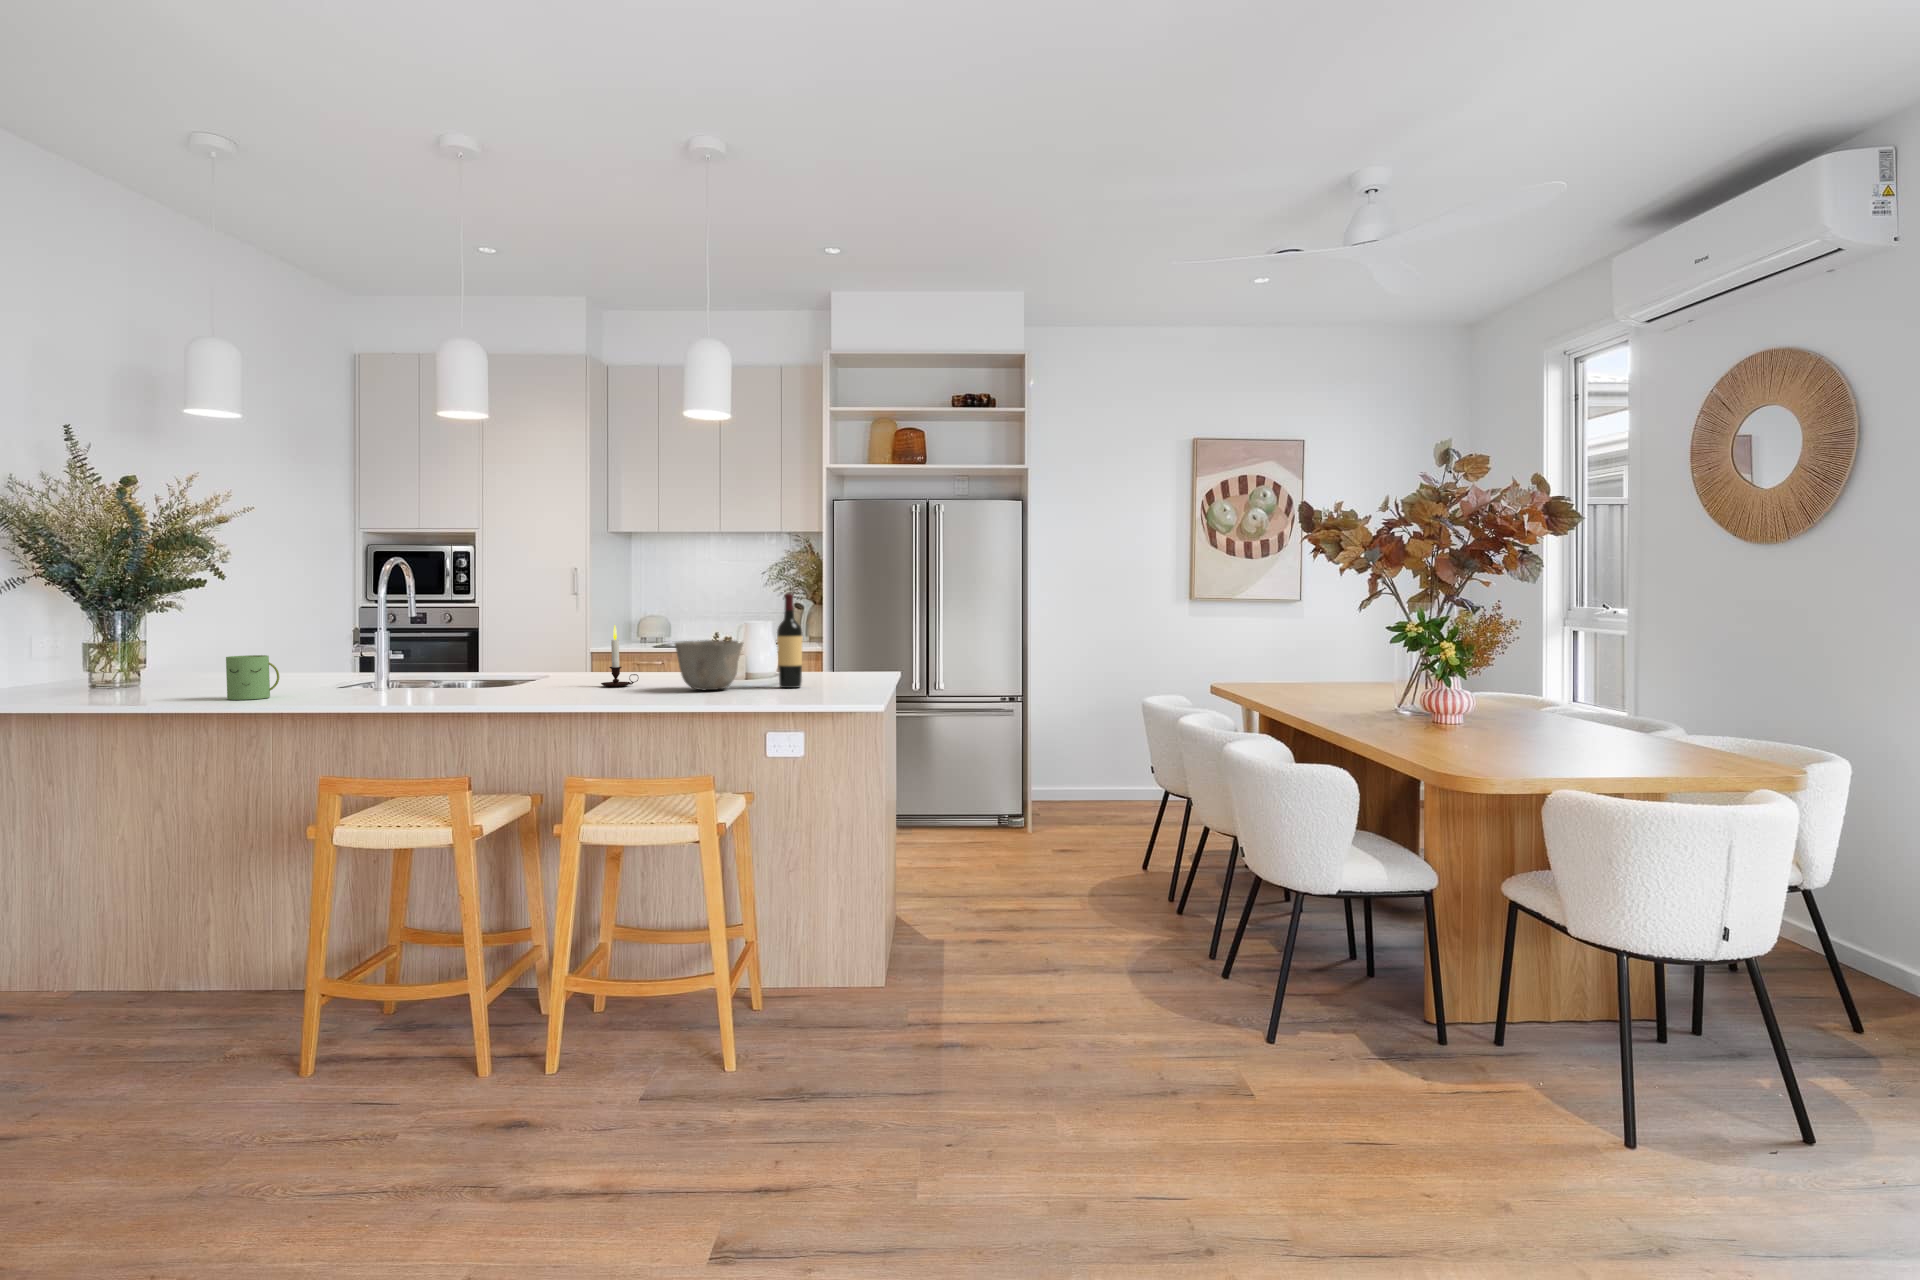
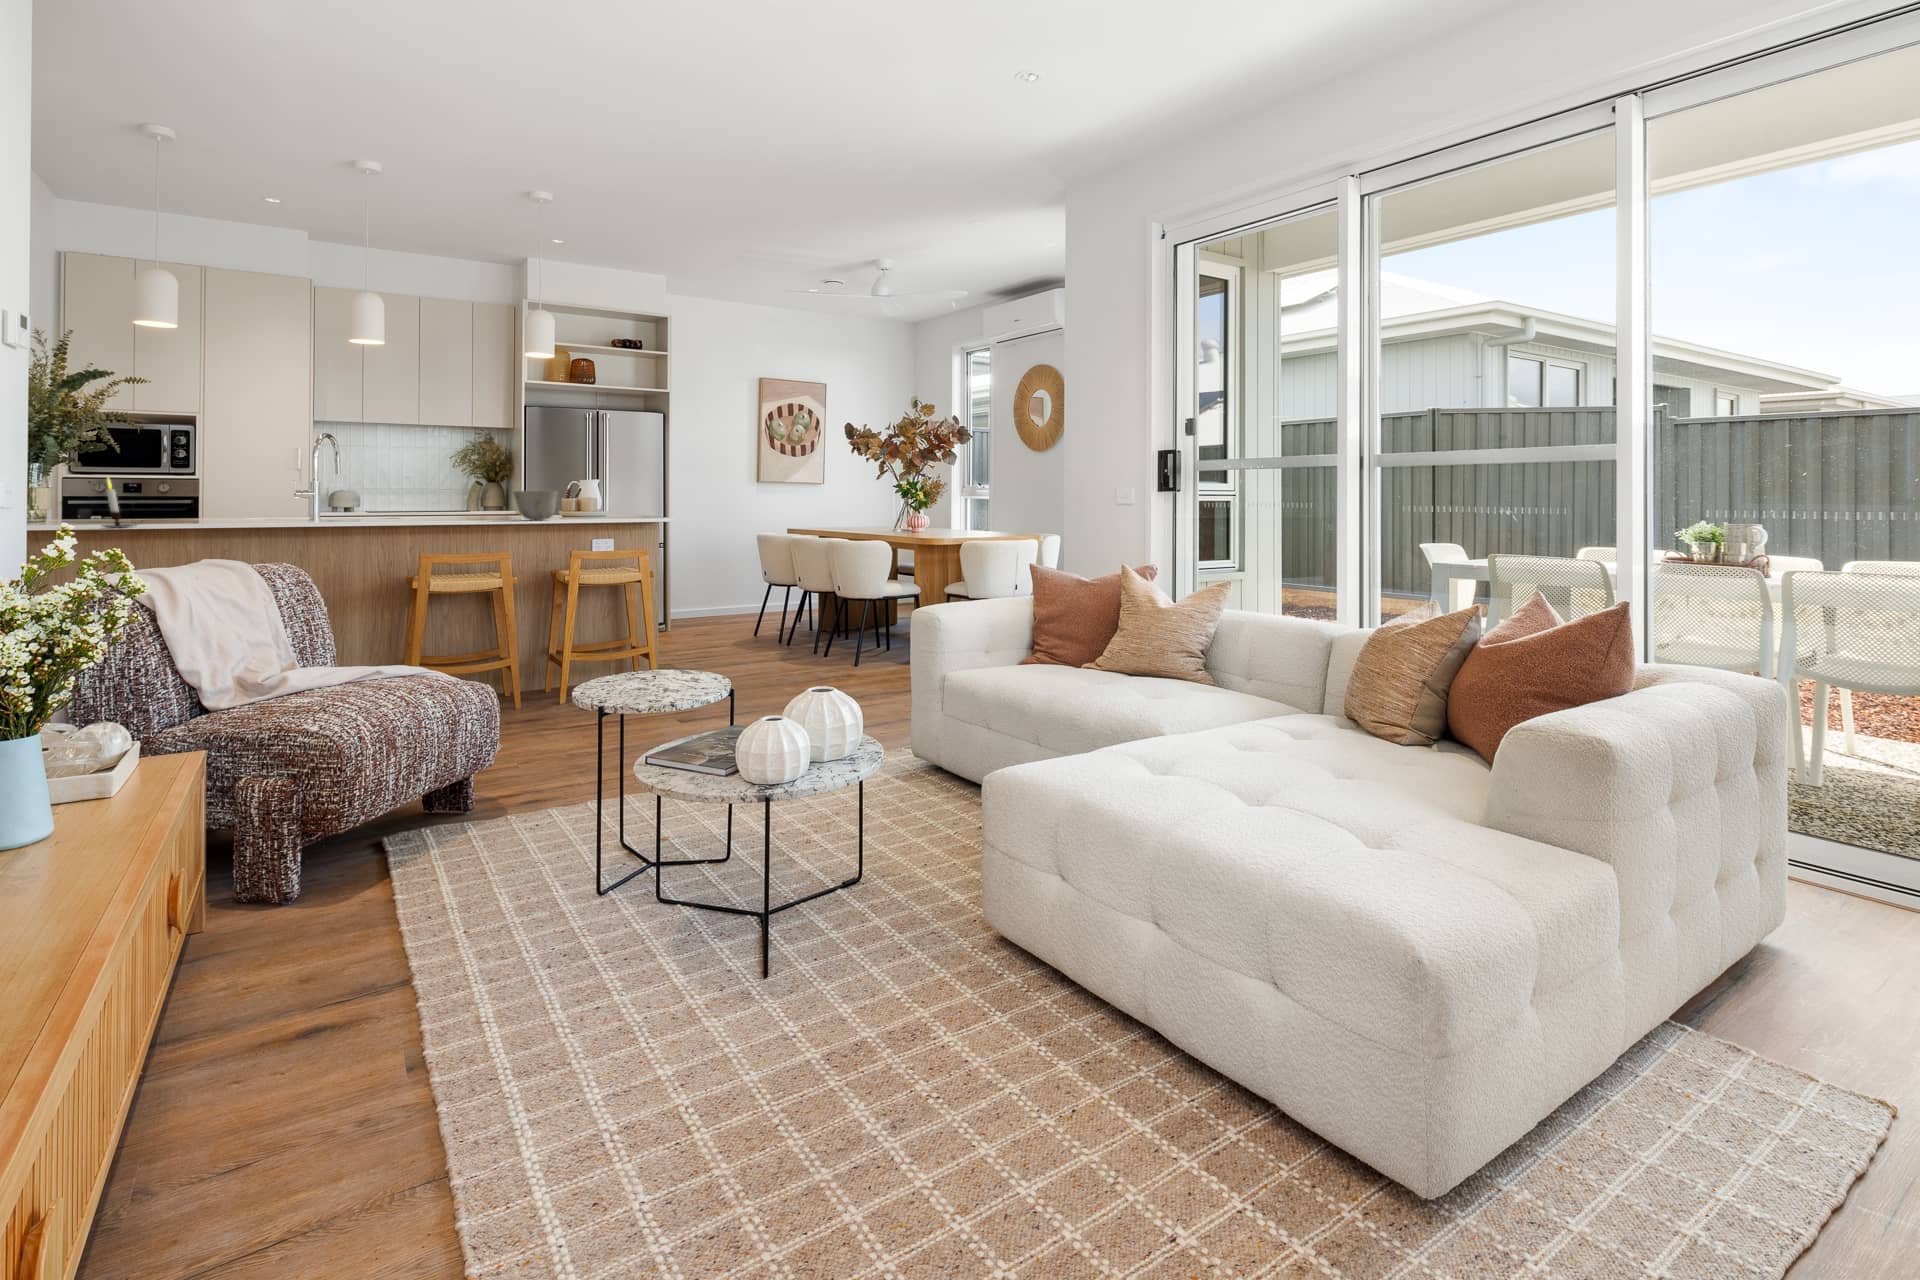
wine bottle: present [777,593,803,688] -> none [575,463,593,519]
candle: present [601,625,639,687] -> present [103,478,136,528]
mug: present [226,655,279,700] -> none [170,497,215,527]

